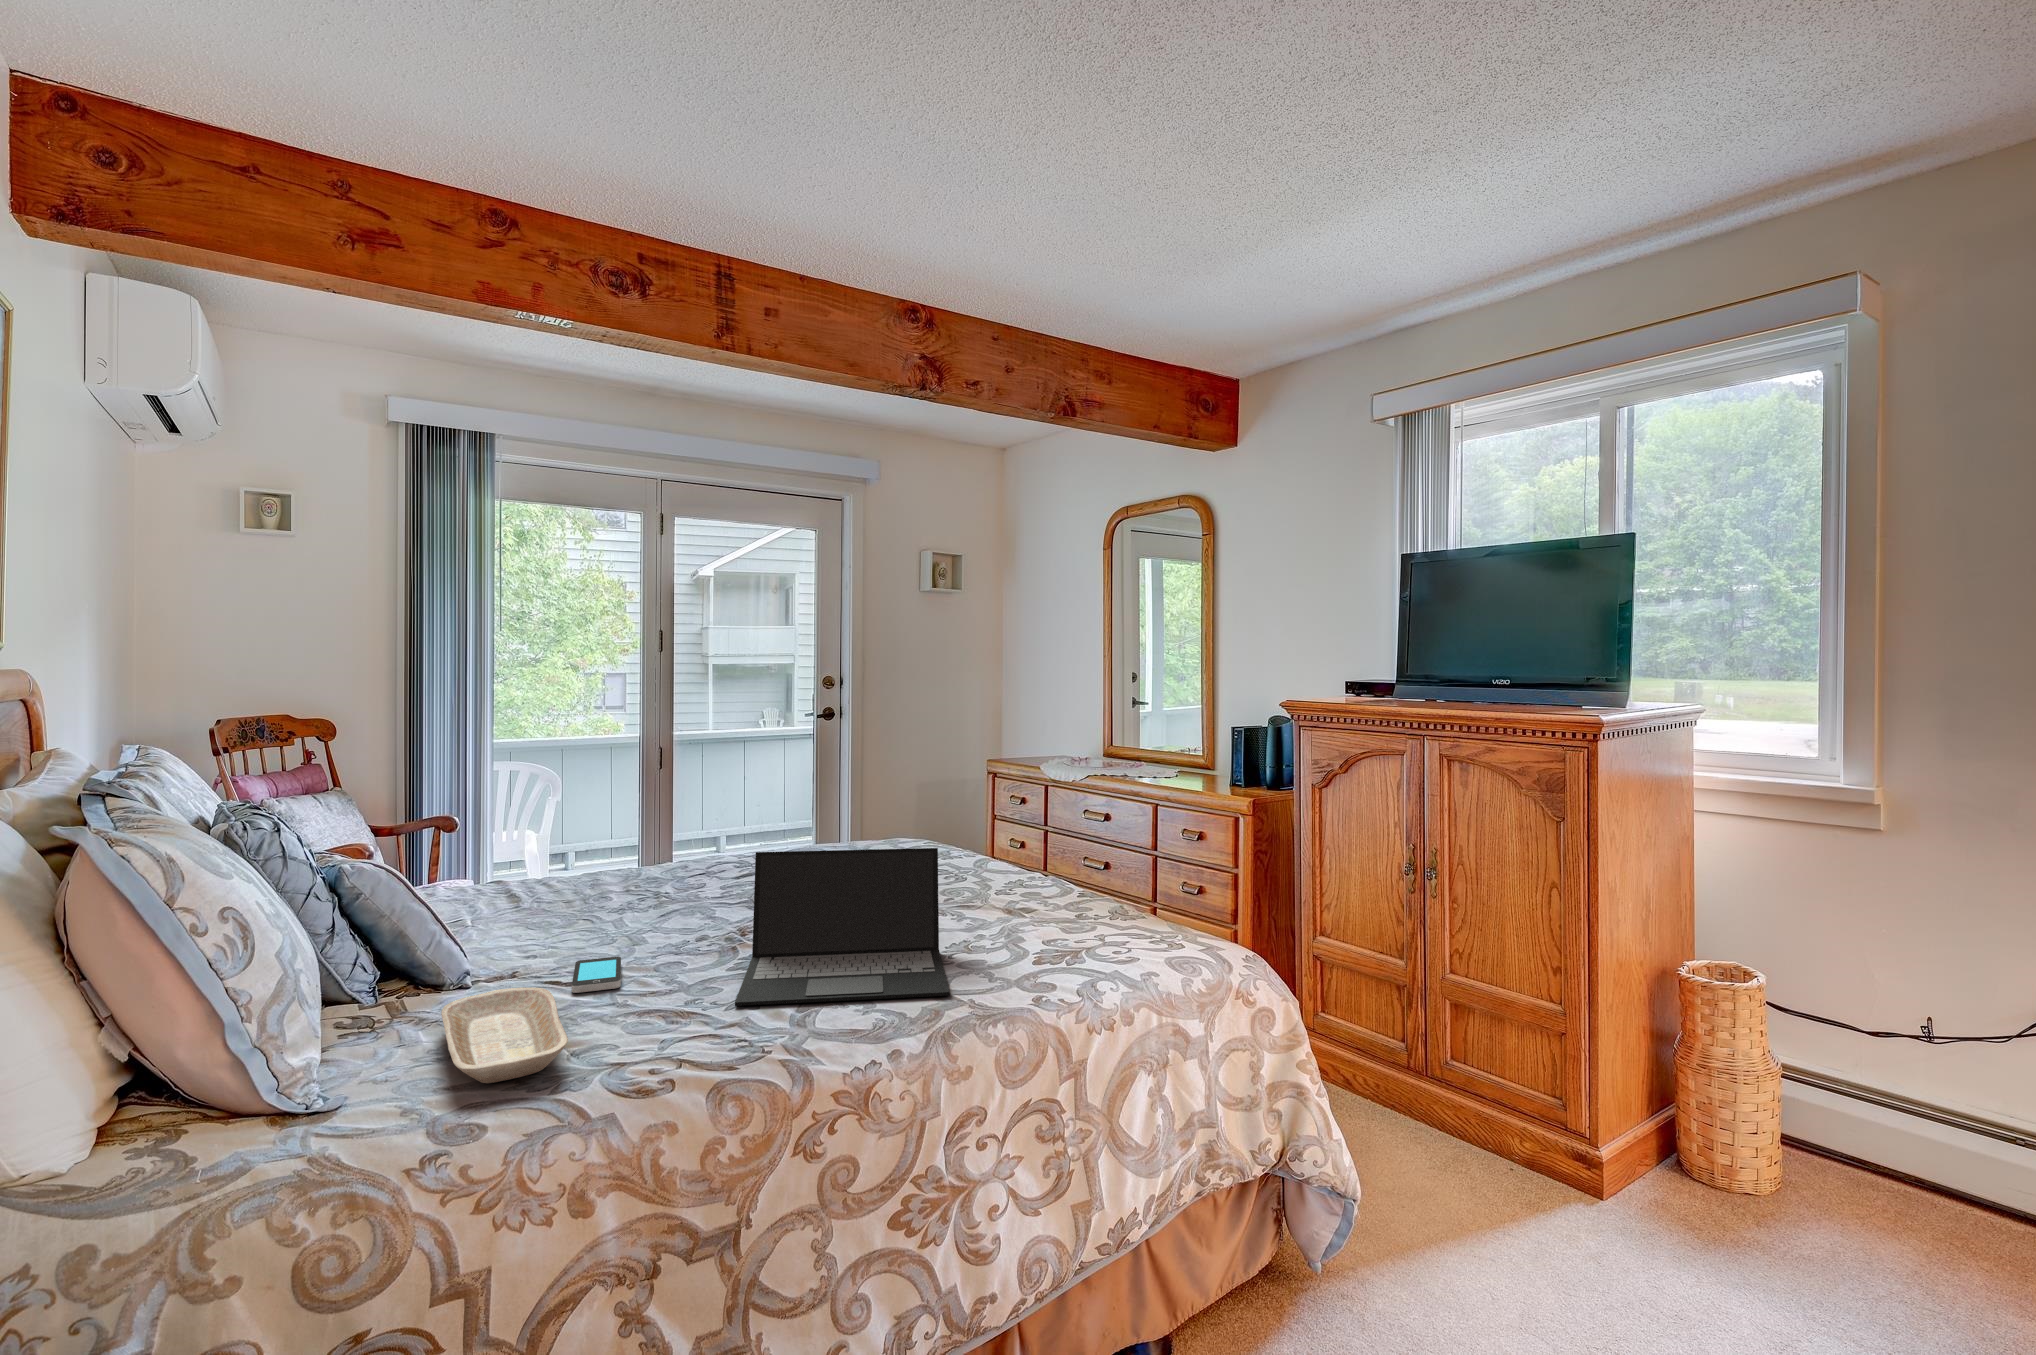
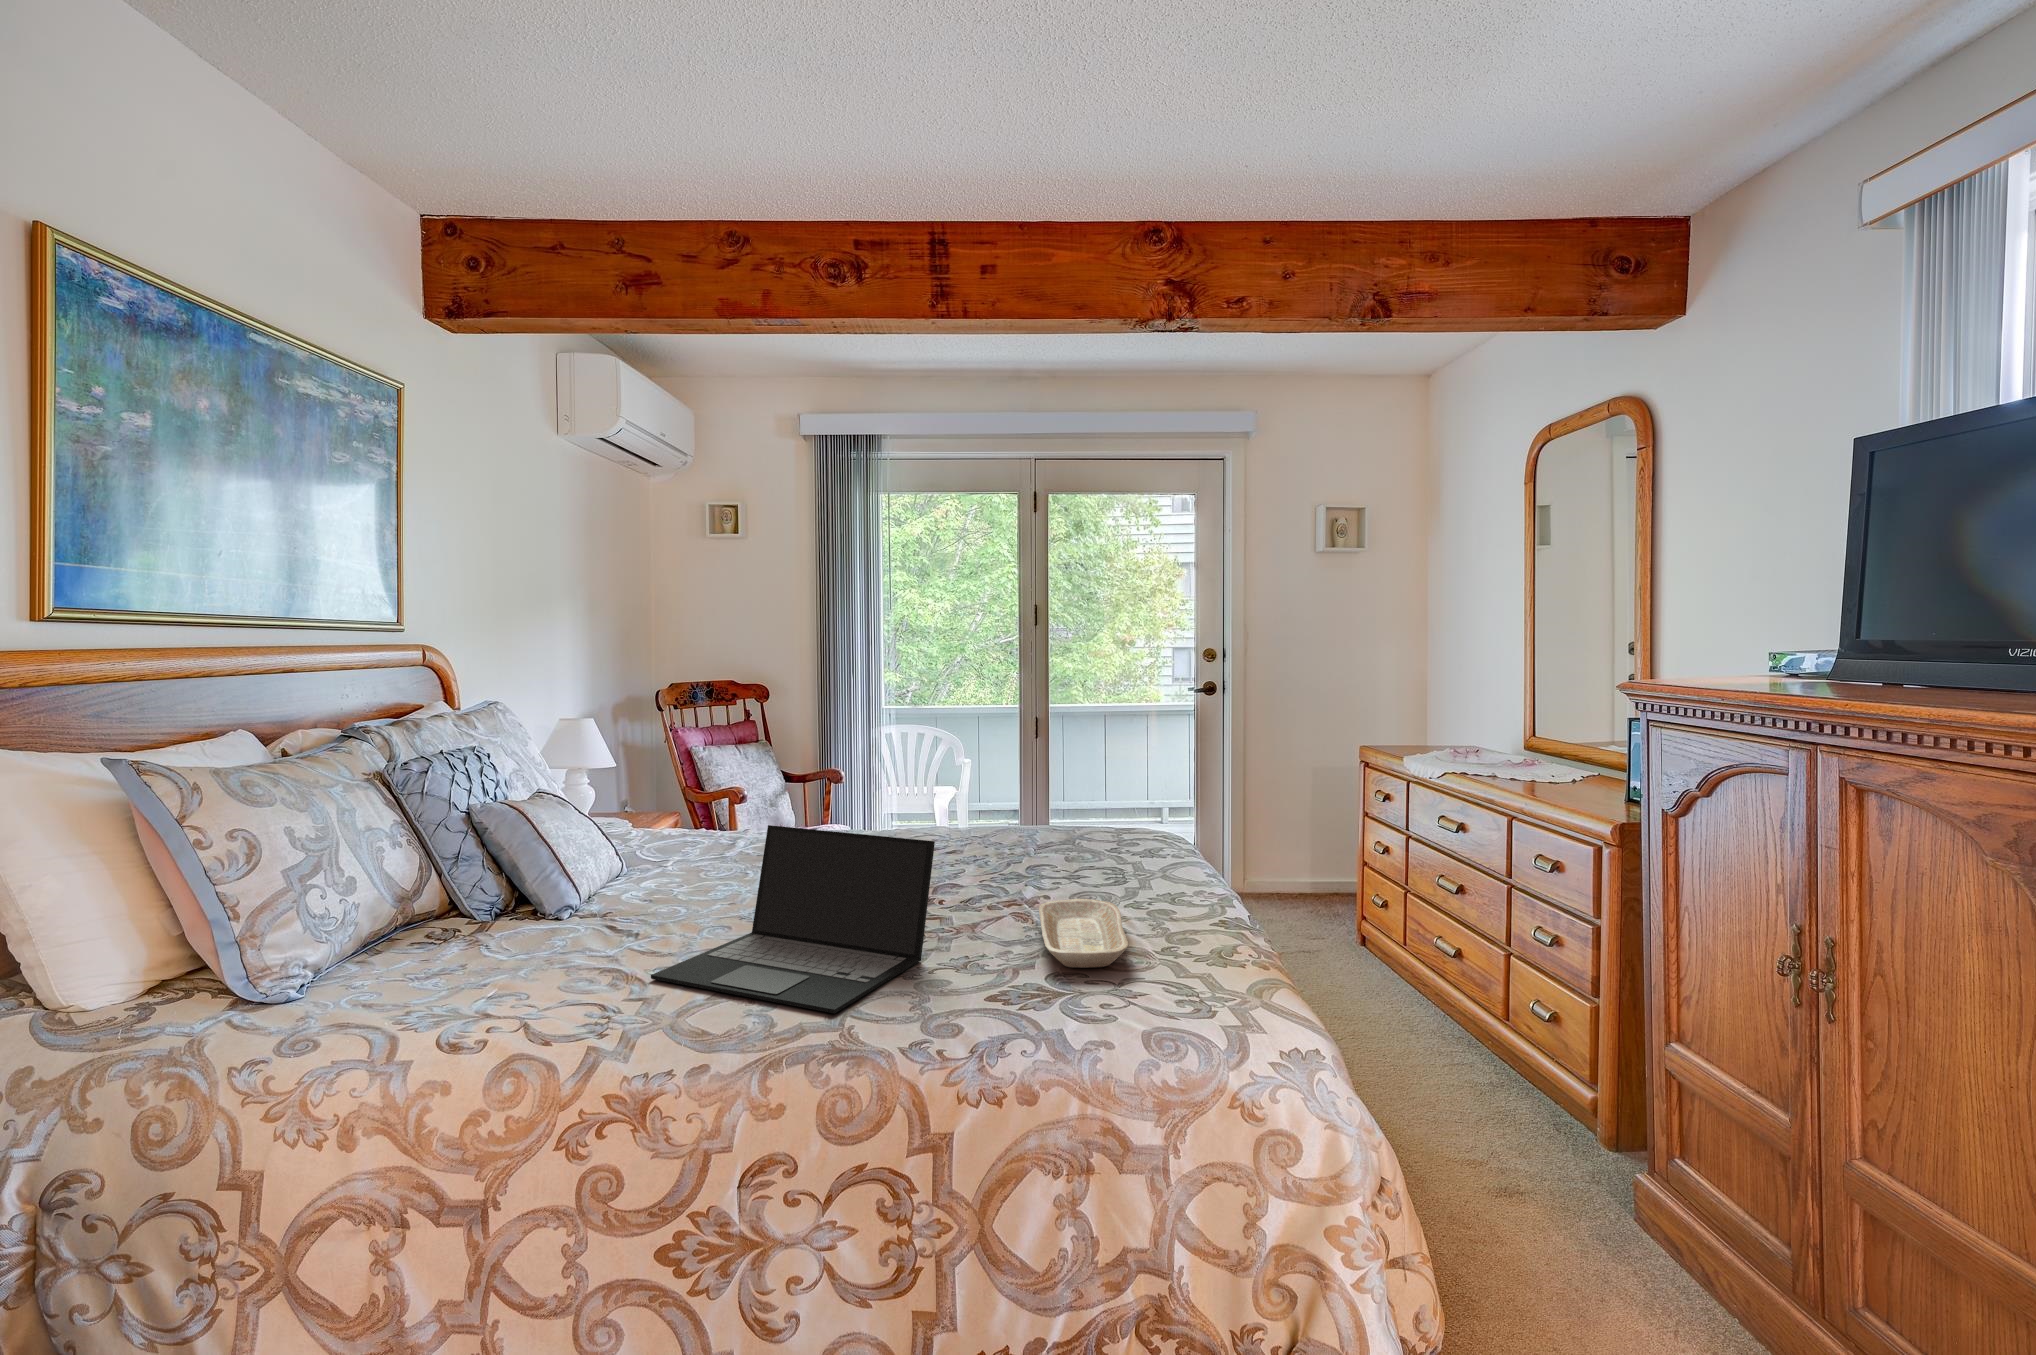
smartphone: present [572,957,621,993] -> none [579,910,660,941]
tray: present [441,987,568,1083] -> present [1039,899,1128,968]

